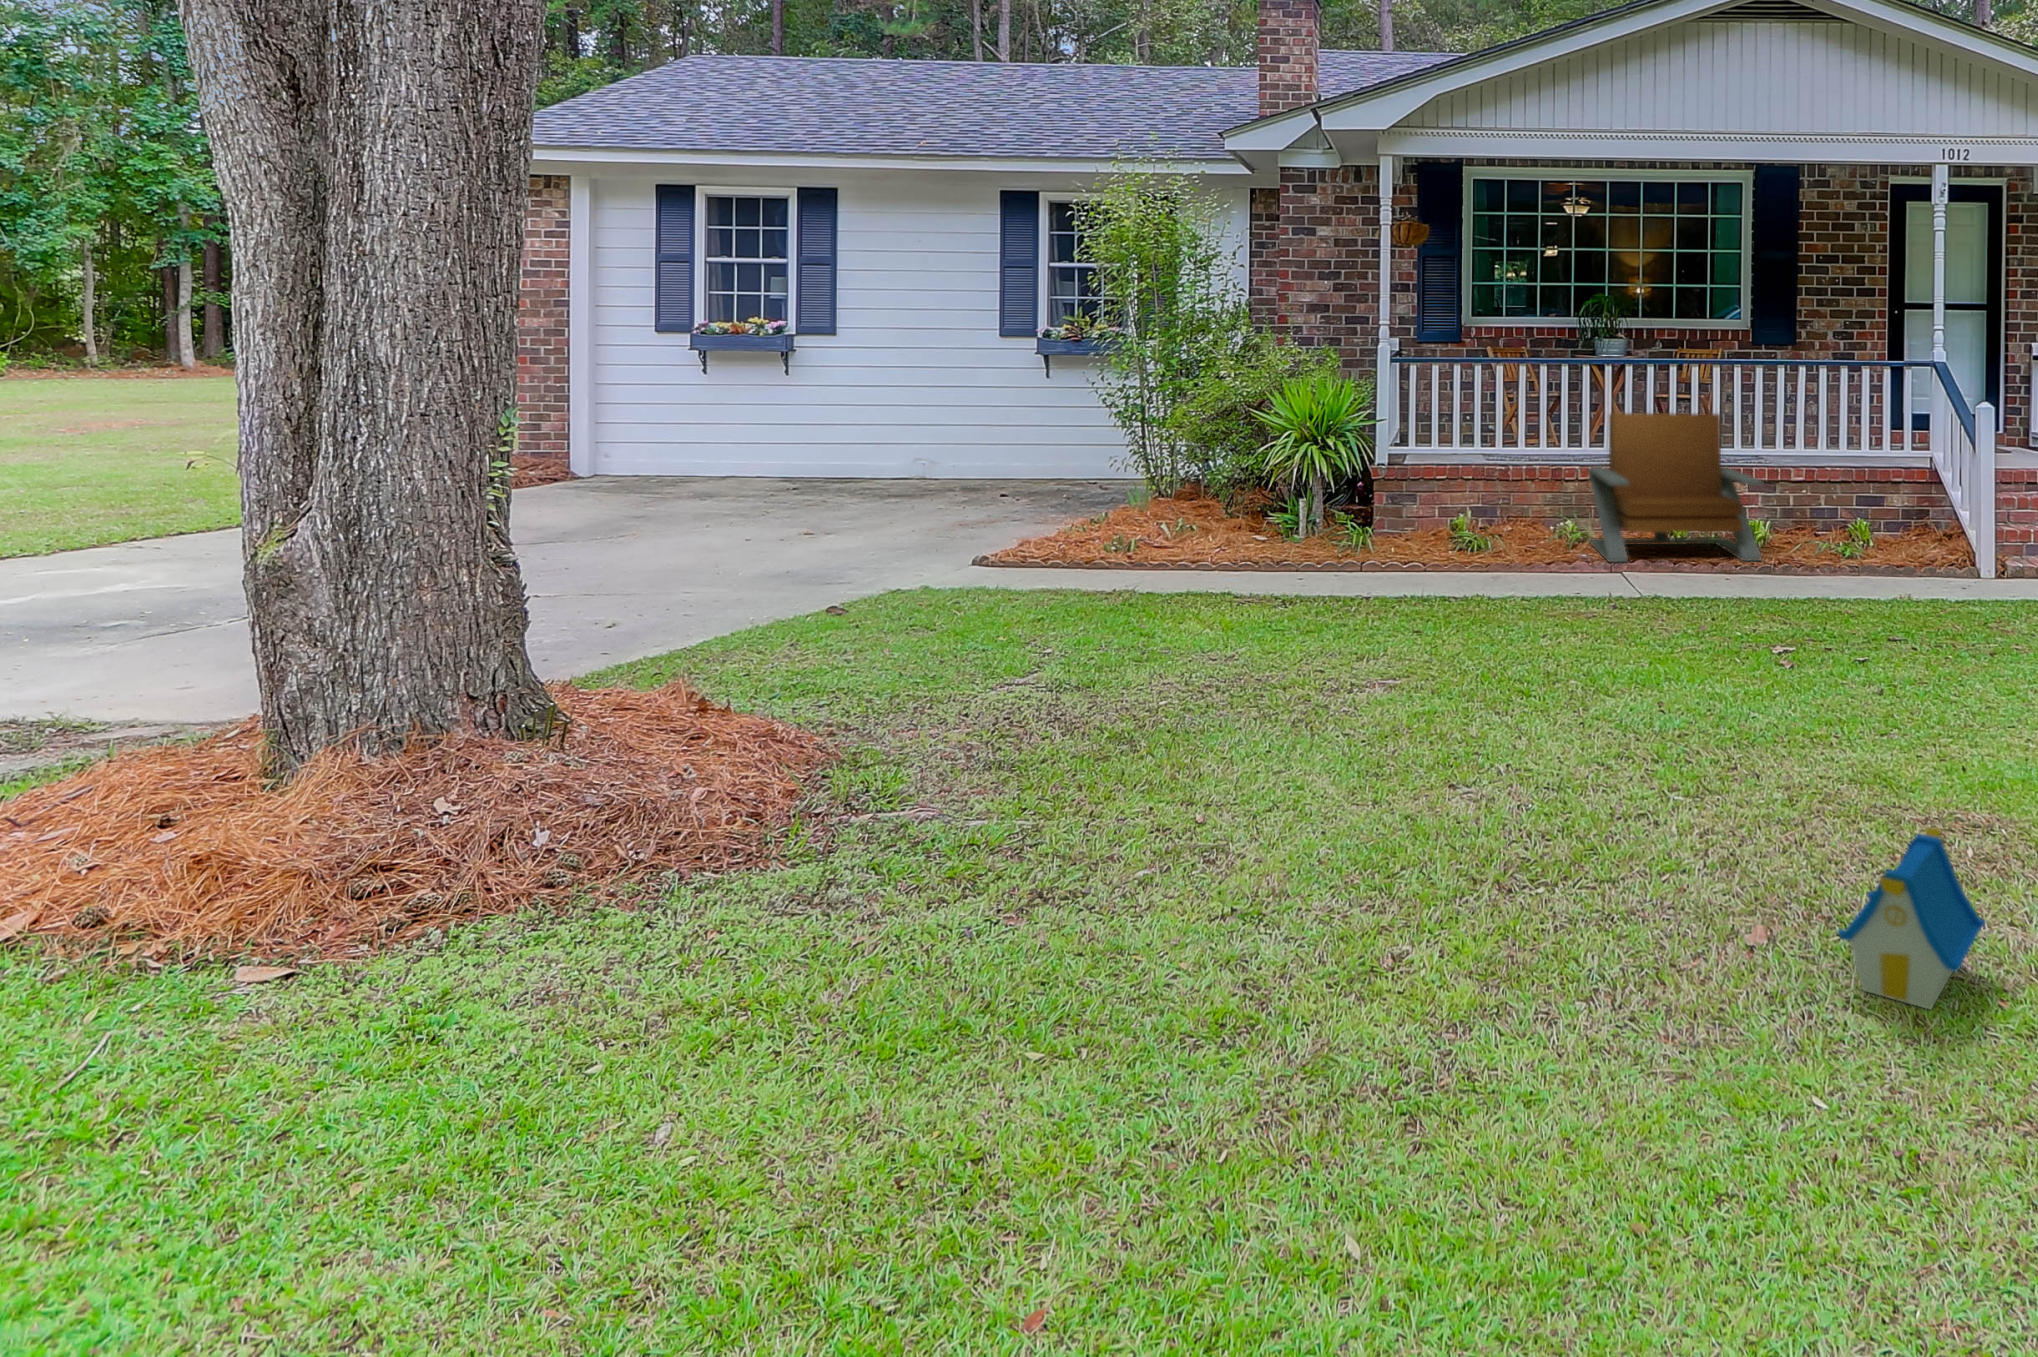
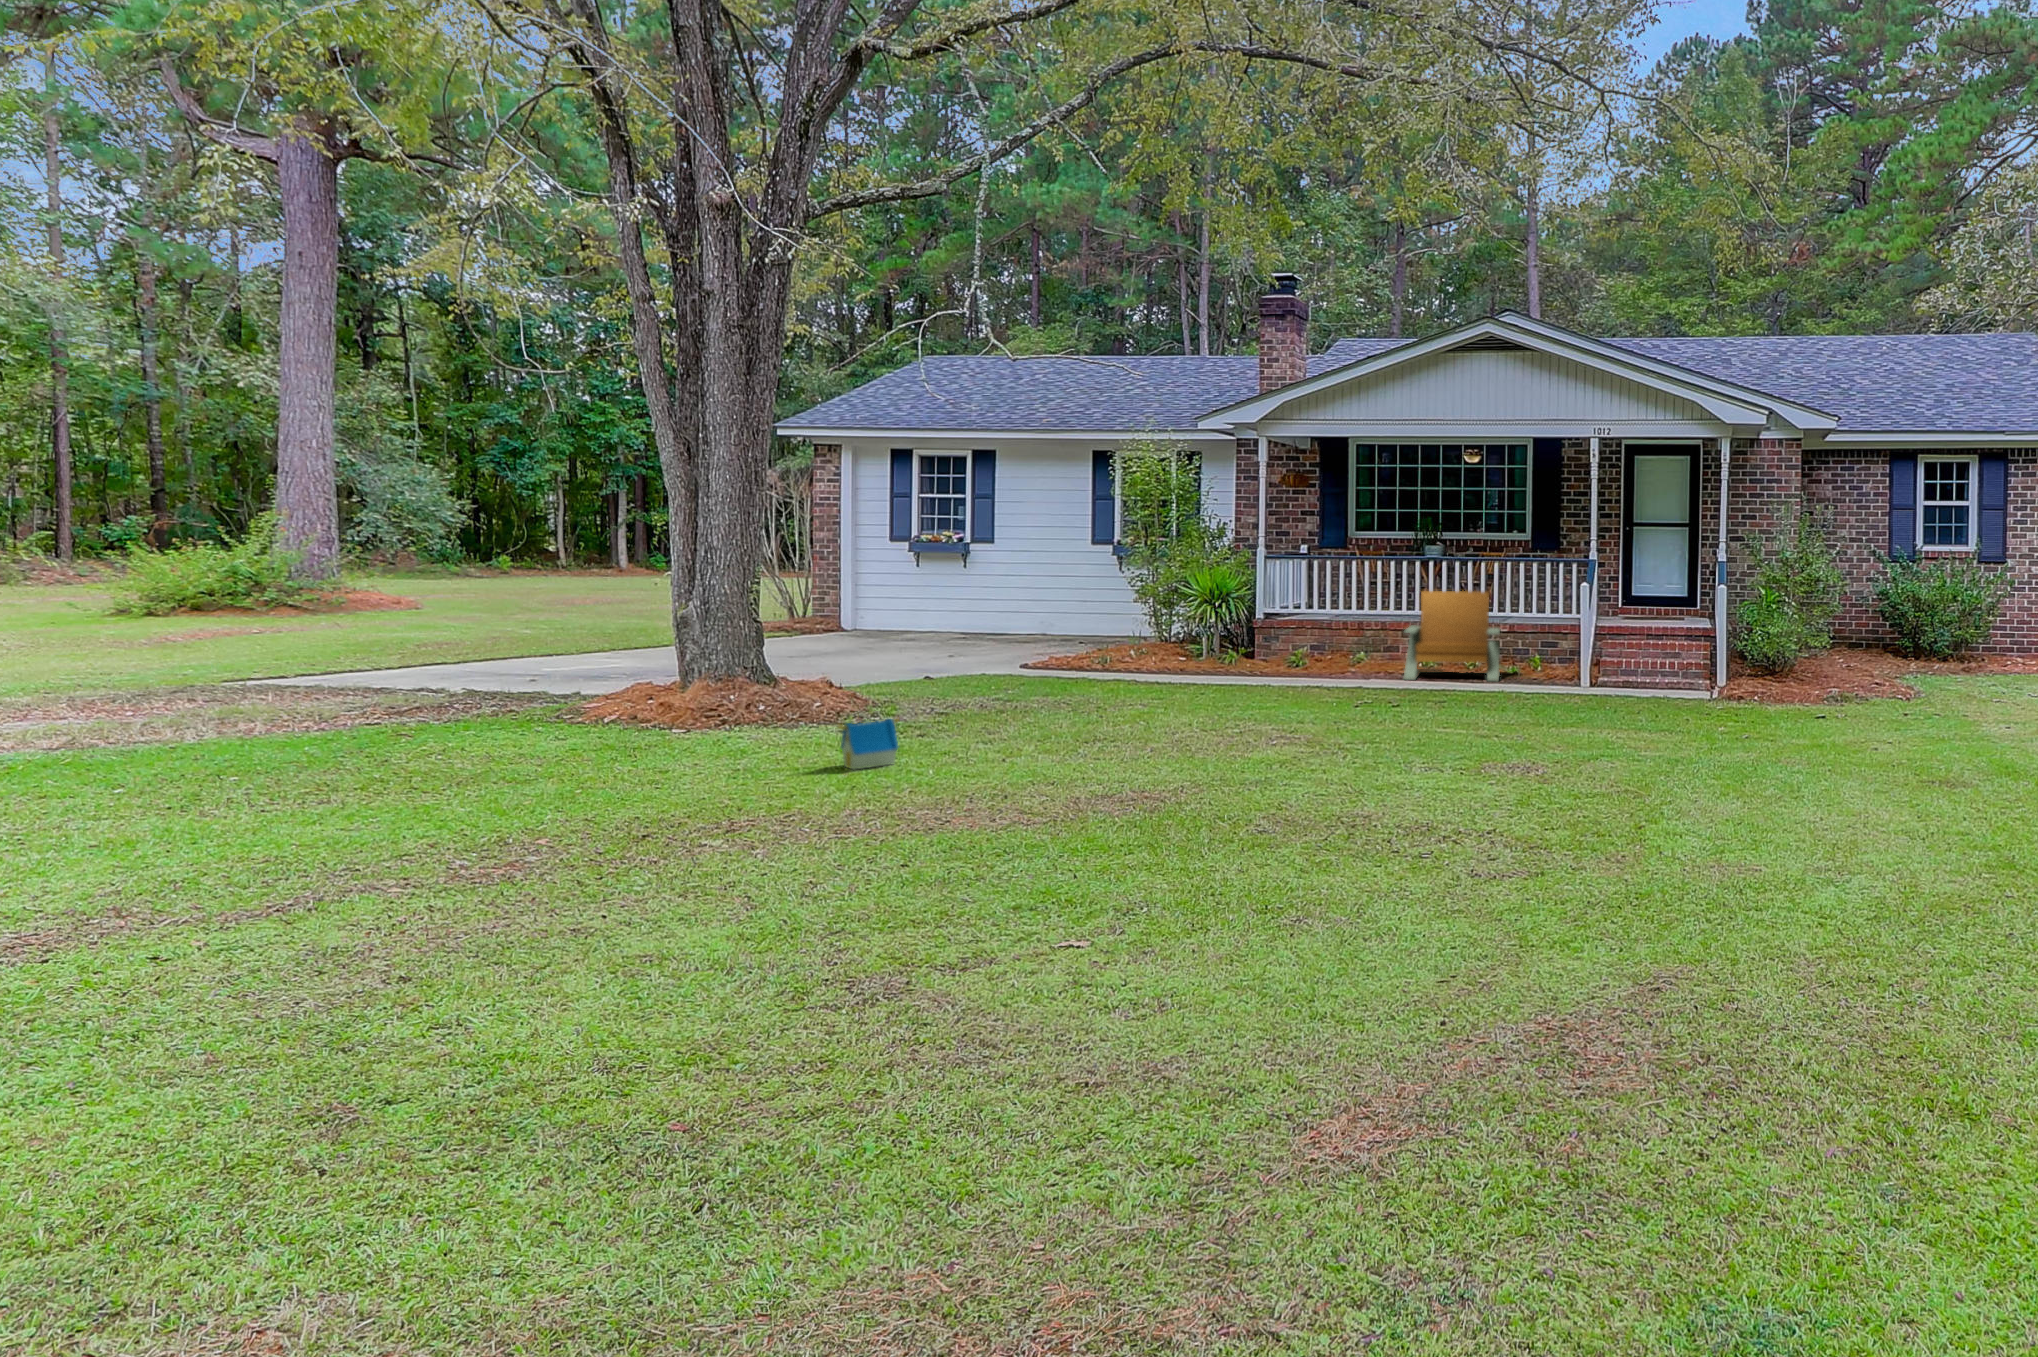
toy house: present [1838,827,1986,1009] -> present [838,719,899,769]

